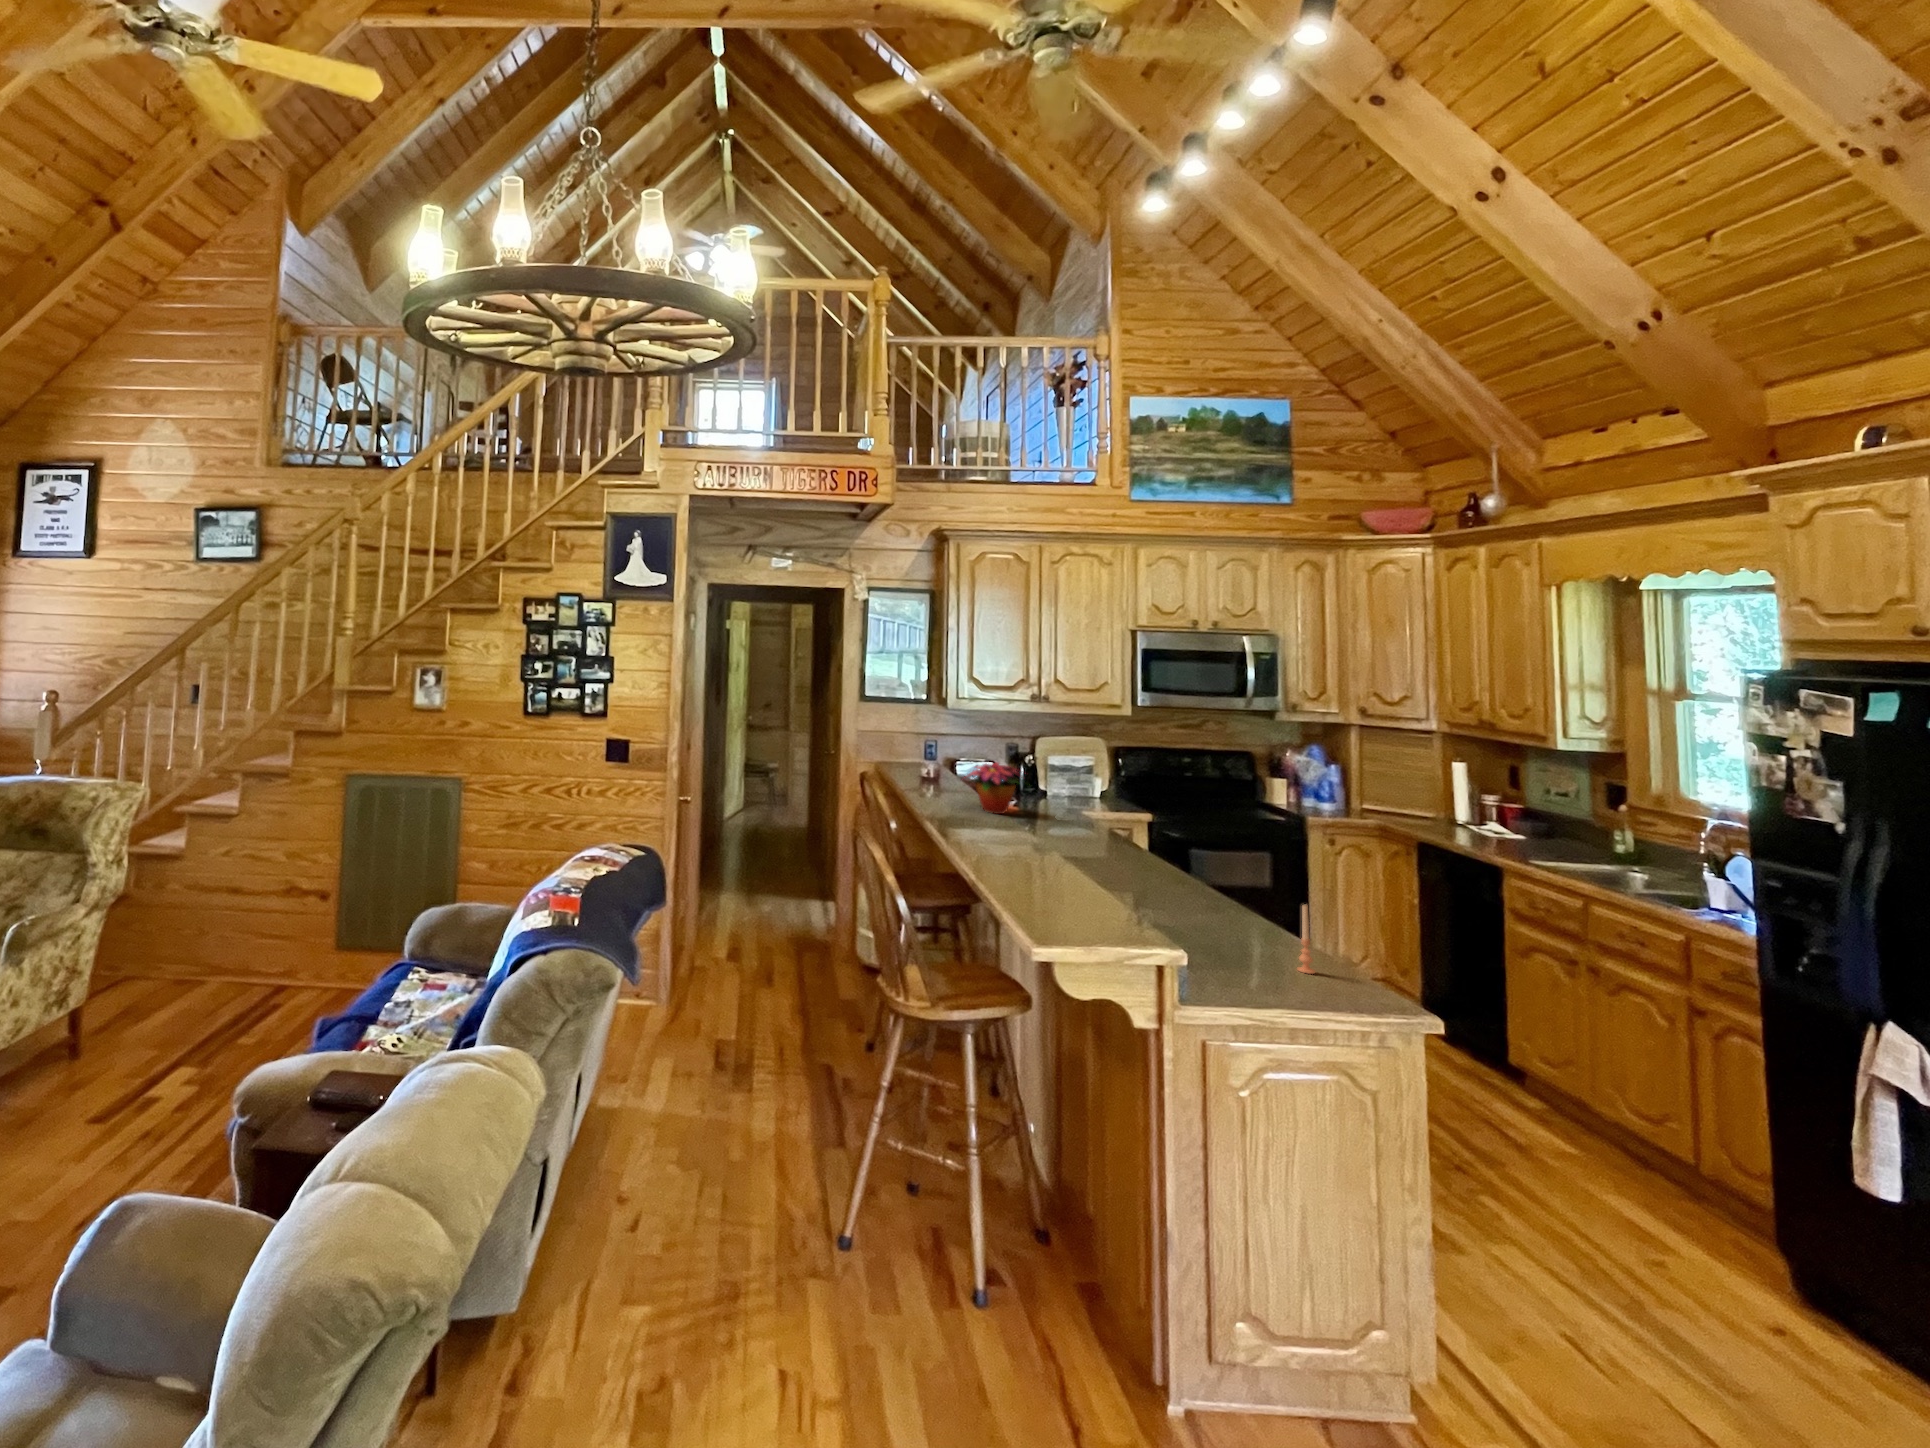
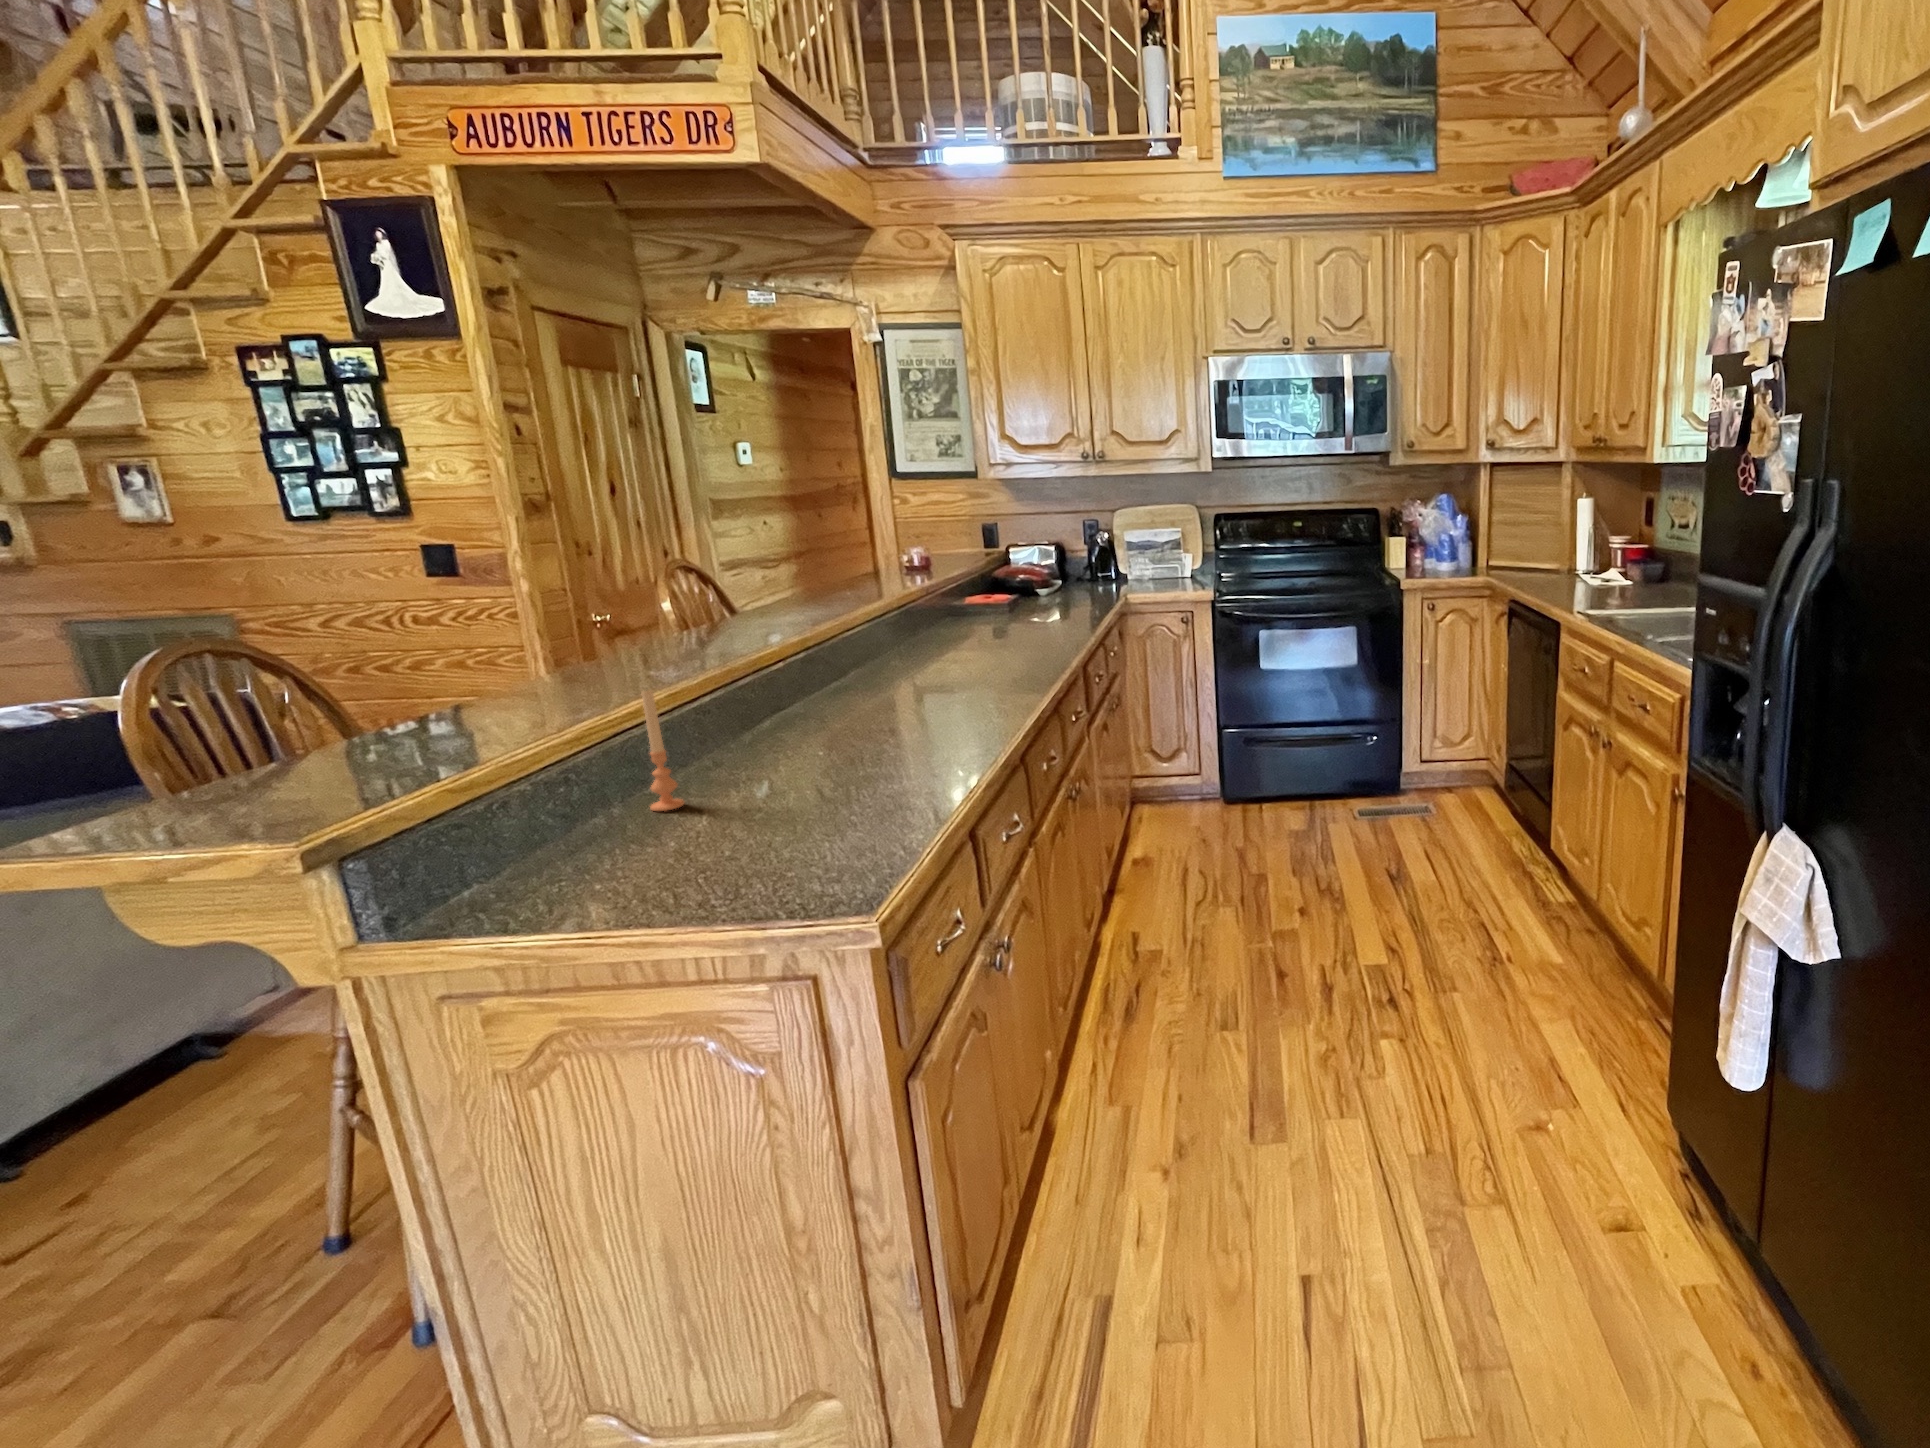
flower arrangement: present [964,763,1025,814] -> none [824,527,930,598]

